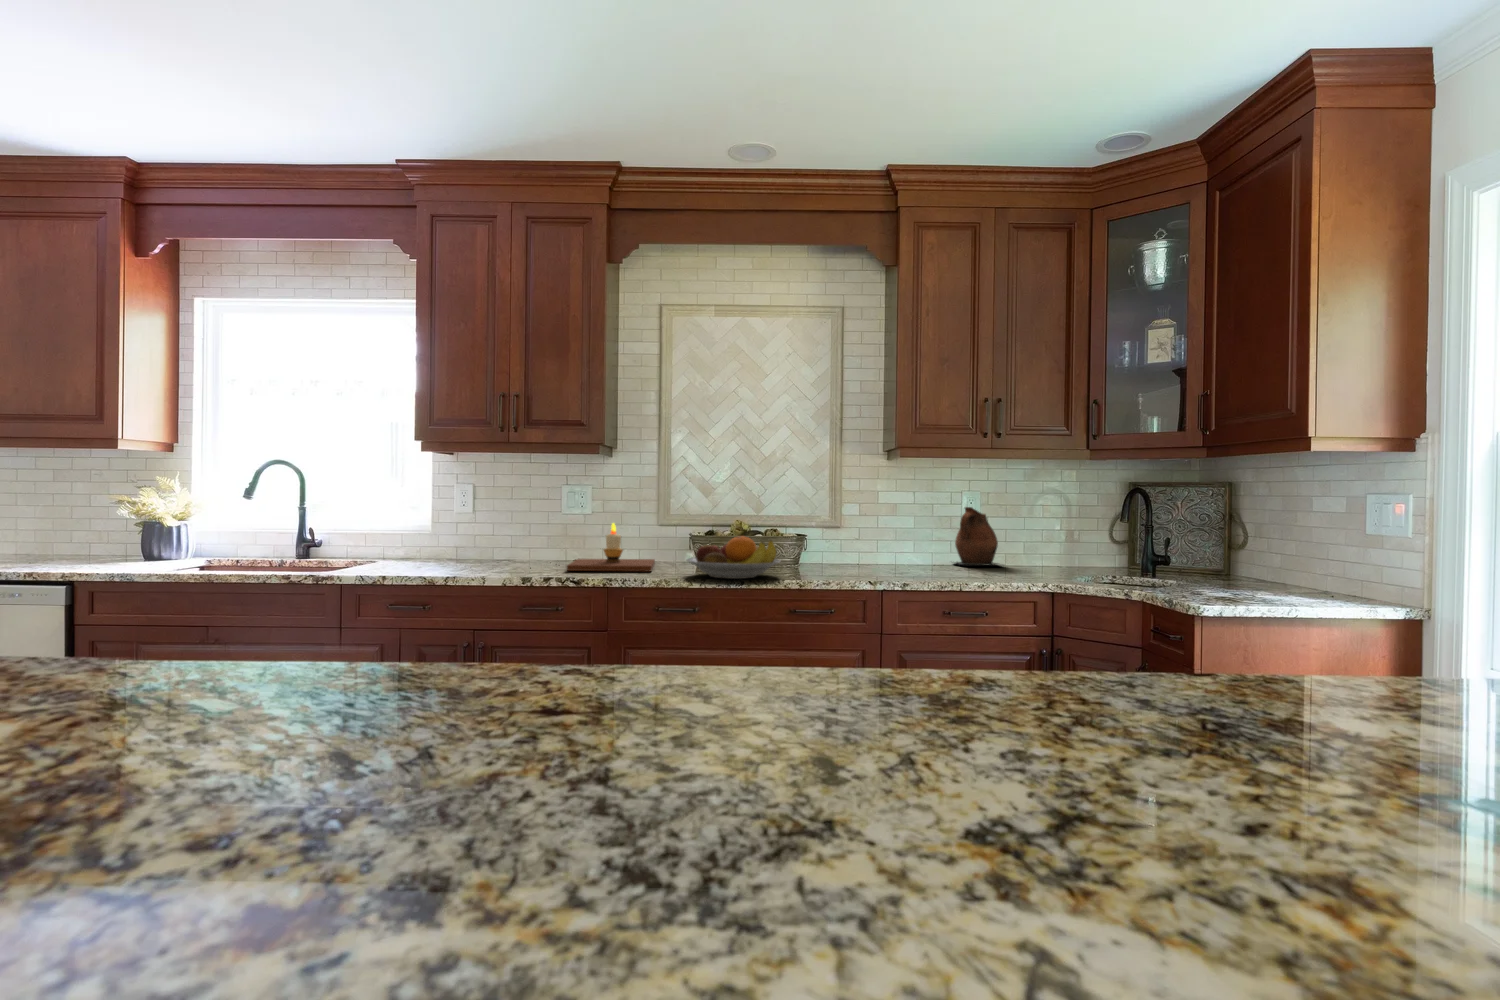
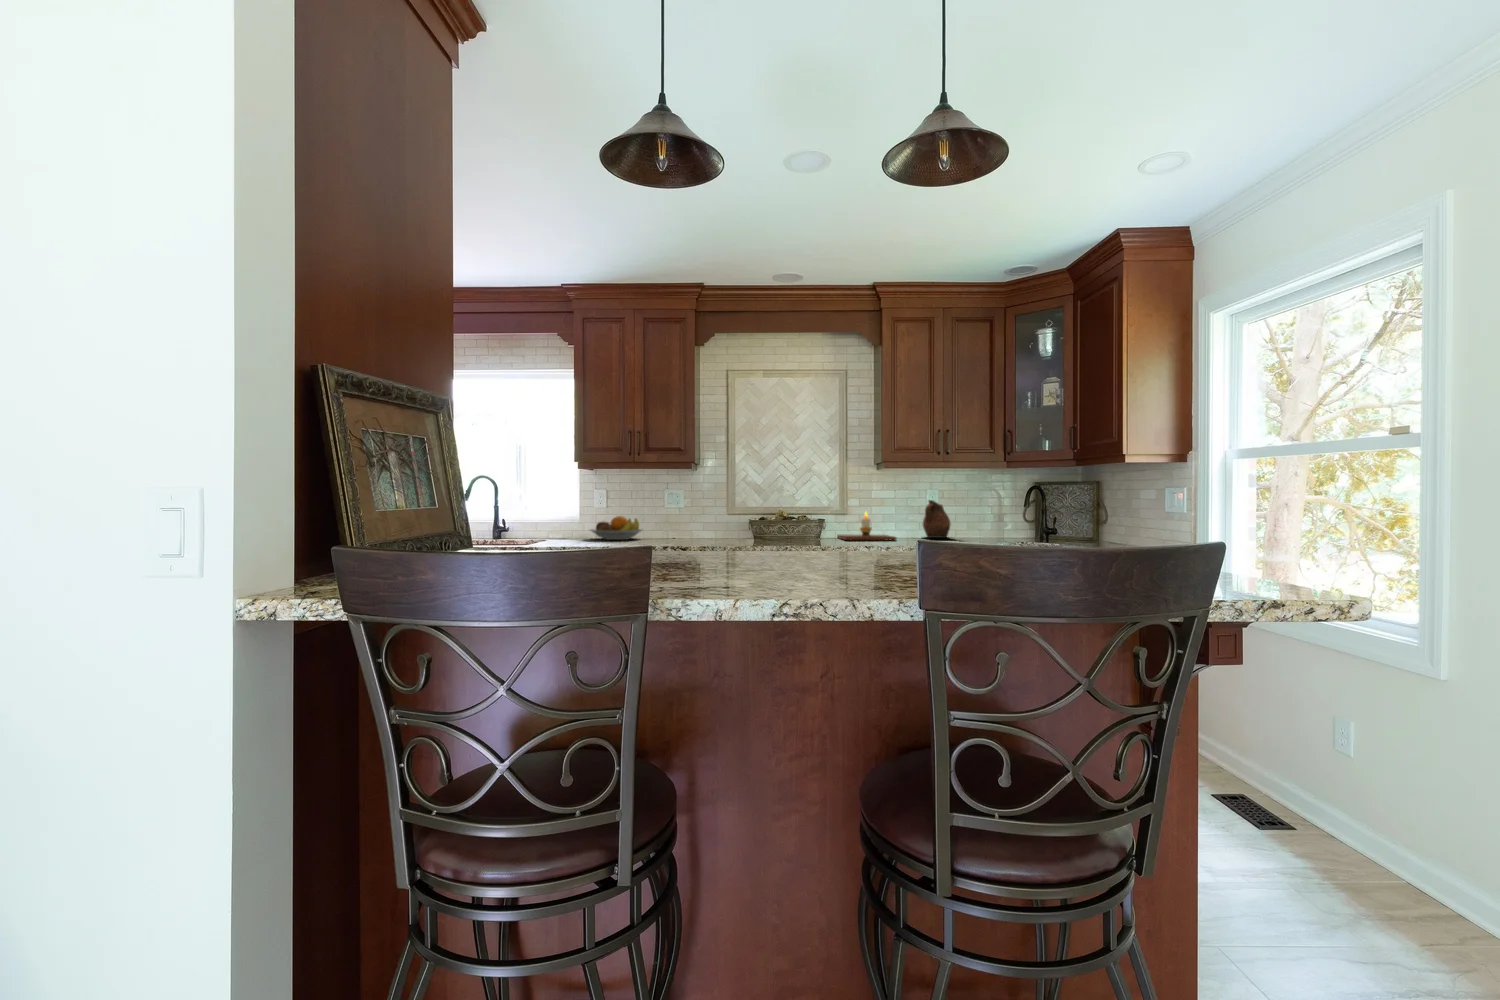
candle: present [567,523,655,571] -> present [837,512,896,540]
fruit bowl: present [686,536,780,579] -> present [590,516,642,540]

